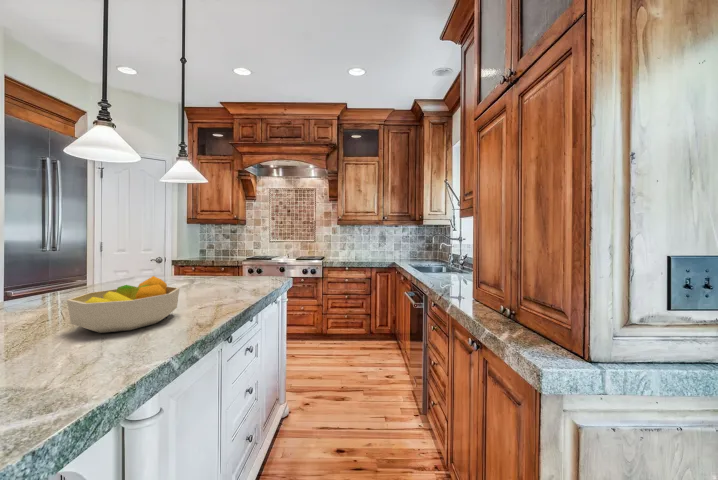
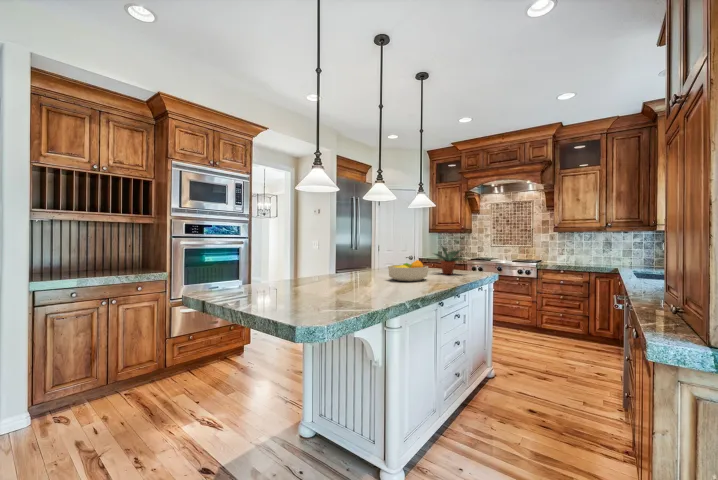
potted plant: none [188,242,252,294] -> present [435,246,465,274]

